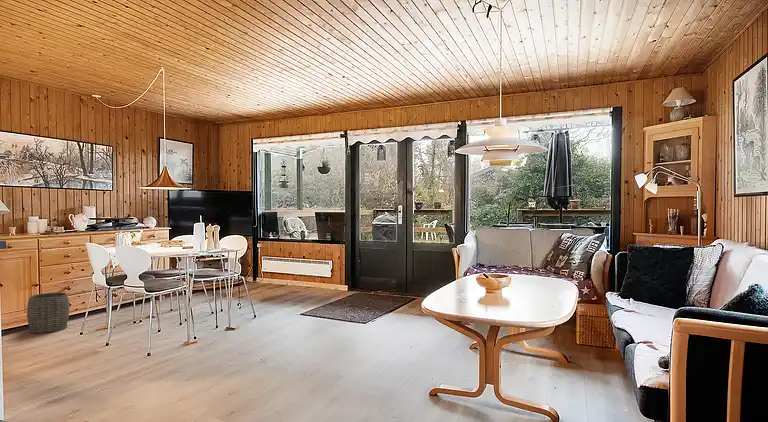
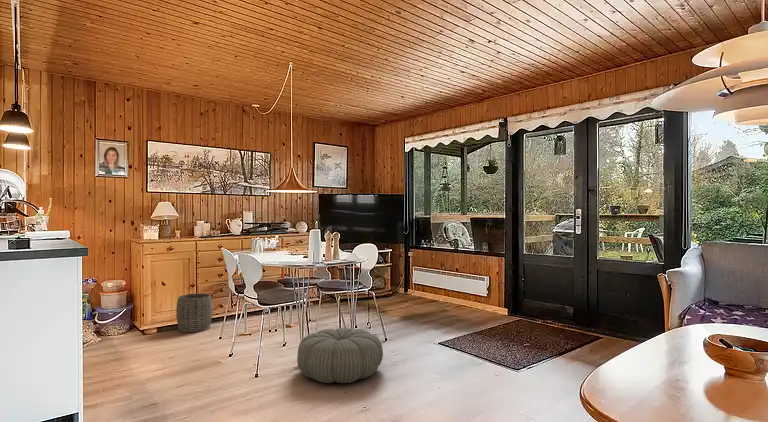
pouf: none [198,305,271,347] -> present [297,328,383,383]

